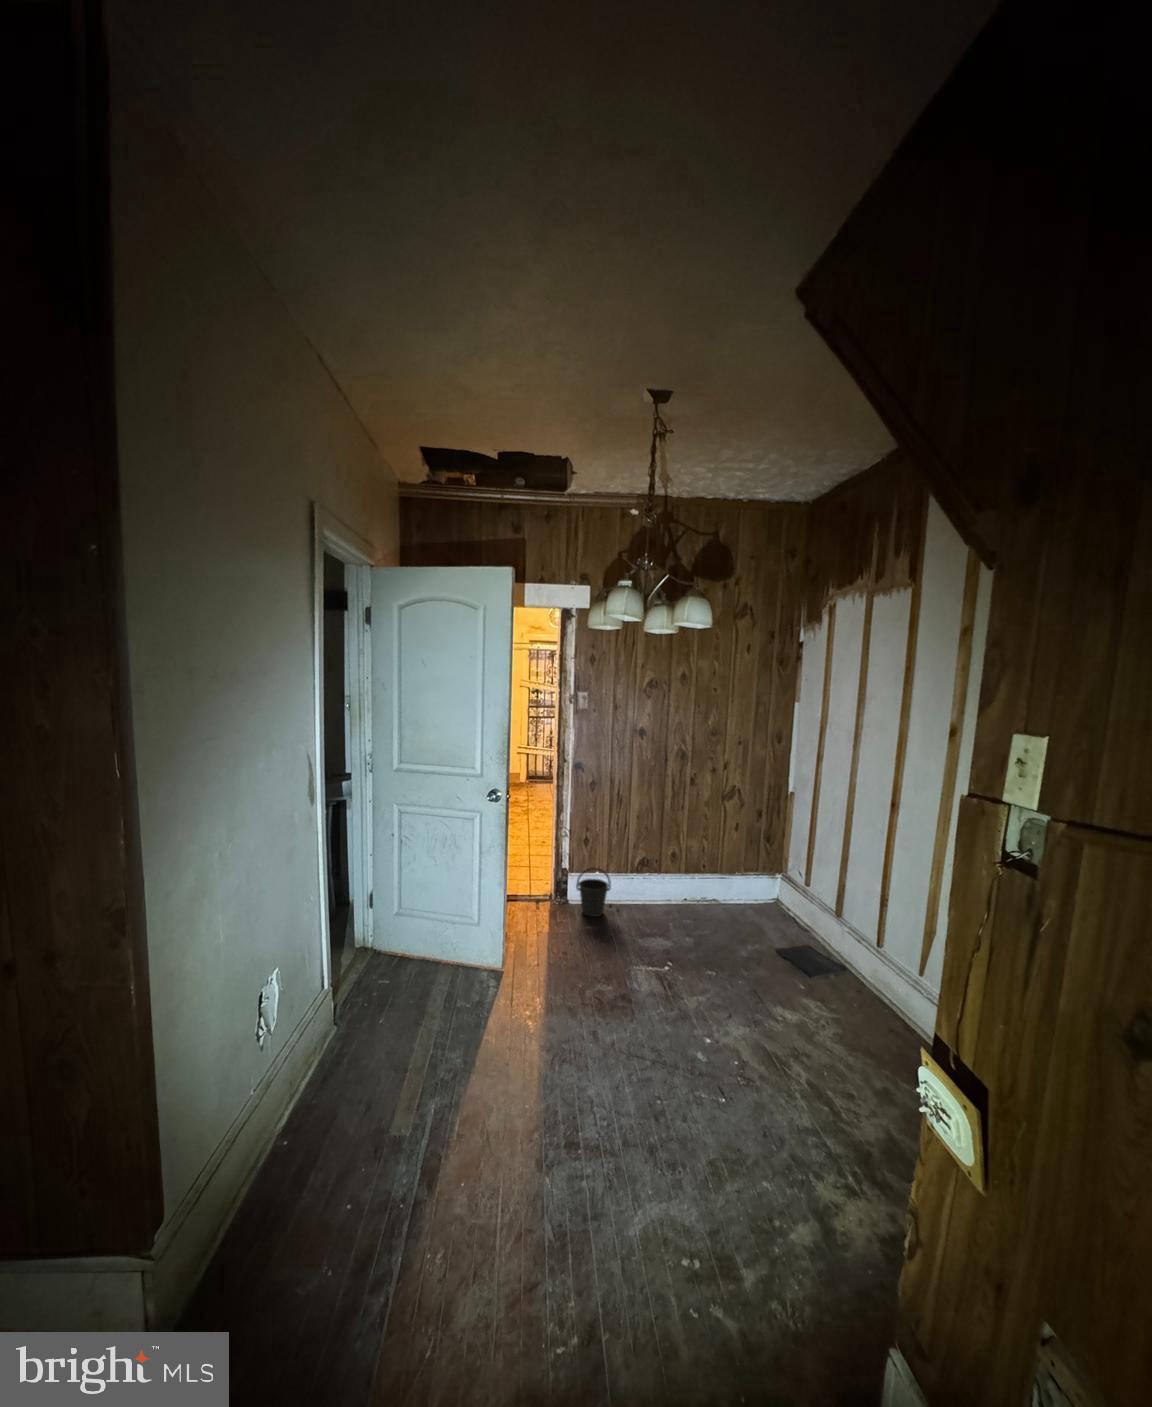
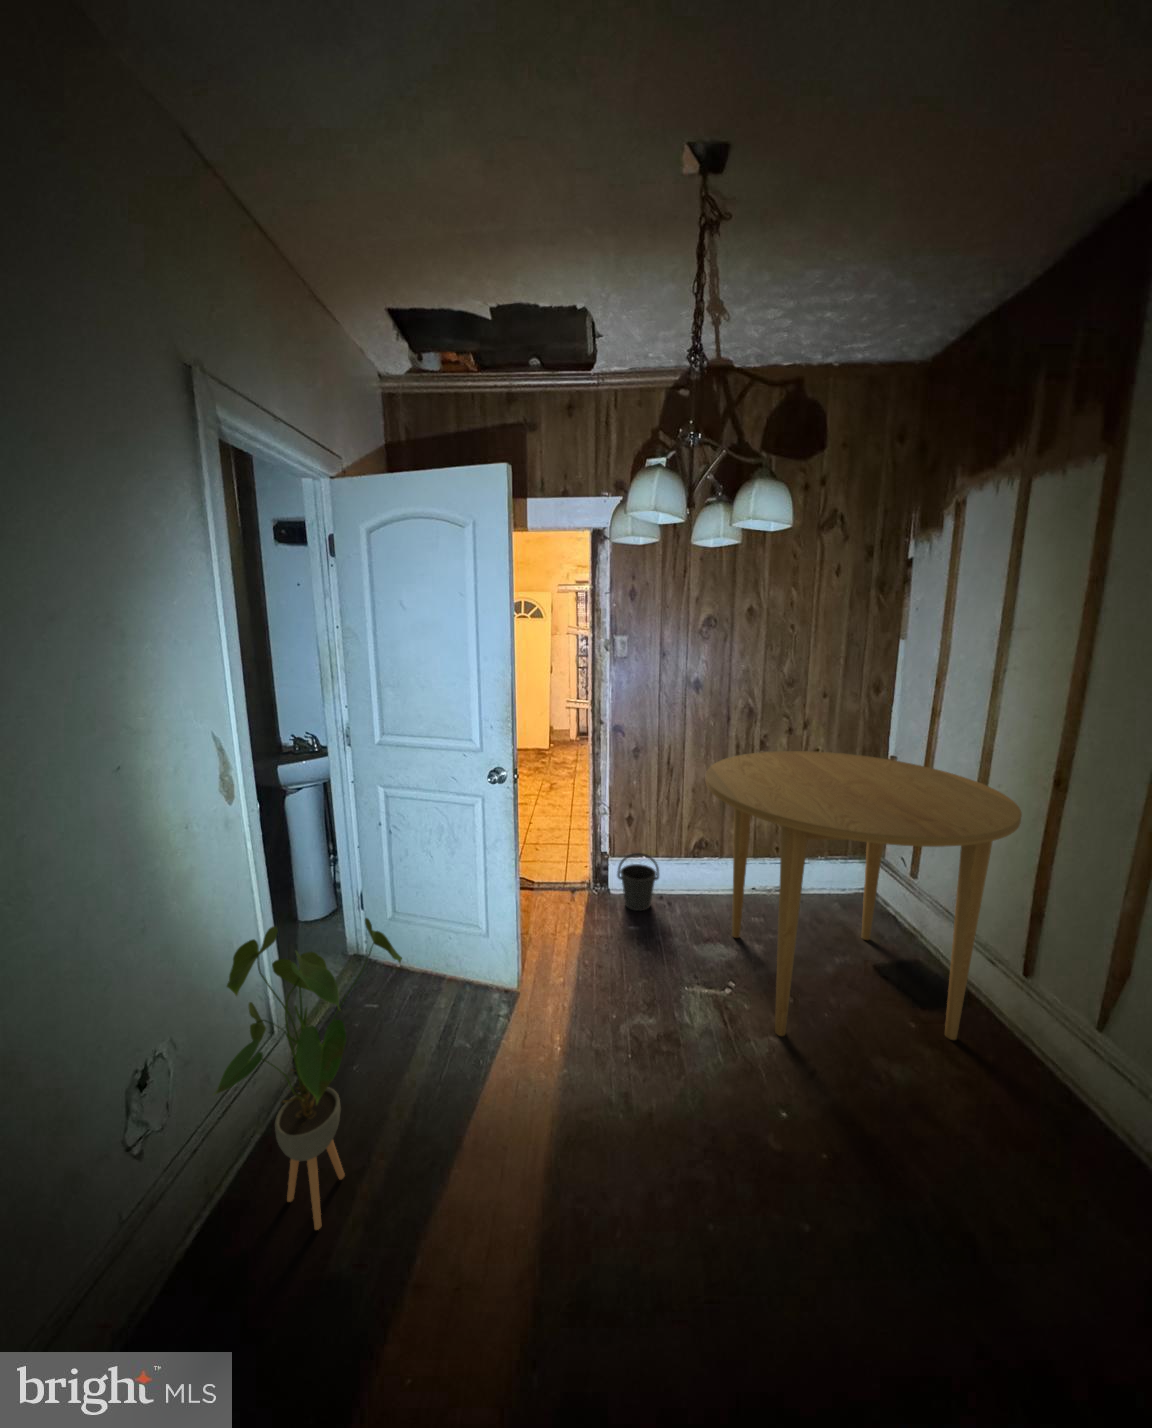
dining table: none [650,784,861,993] -> present [706,751,1022,1040]
house plant: none [319,884,440,1107] -> present [214,918,402,1230]

